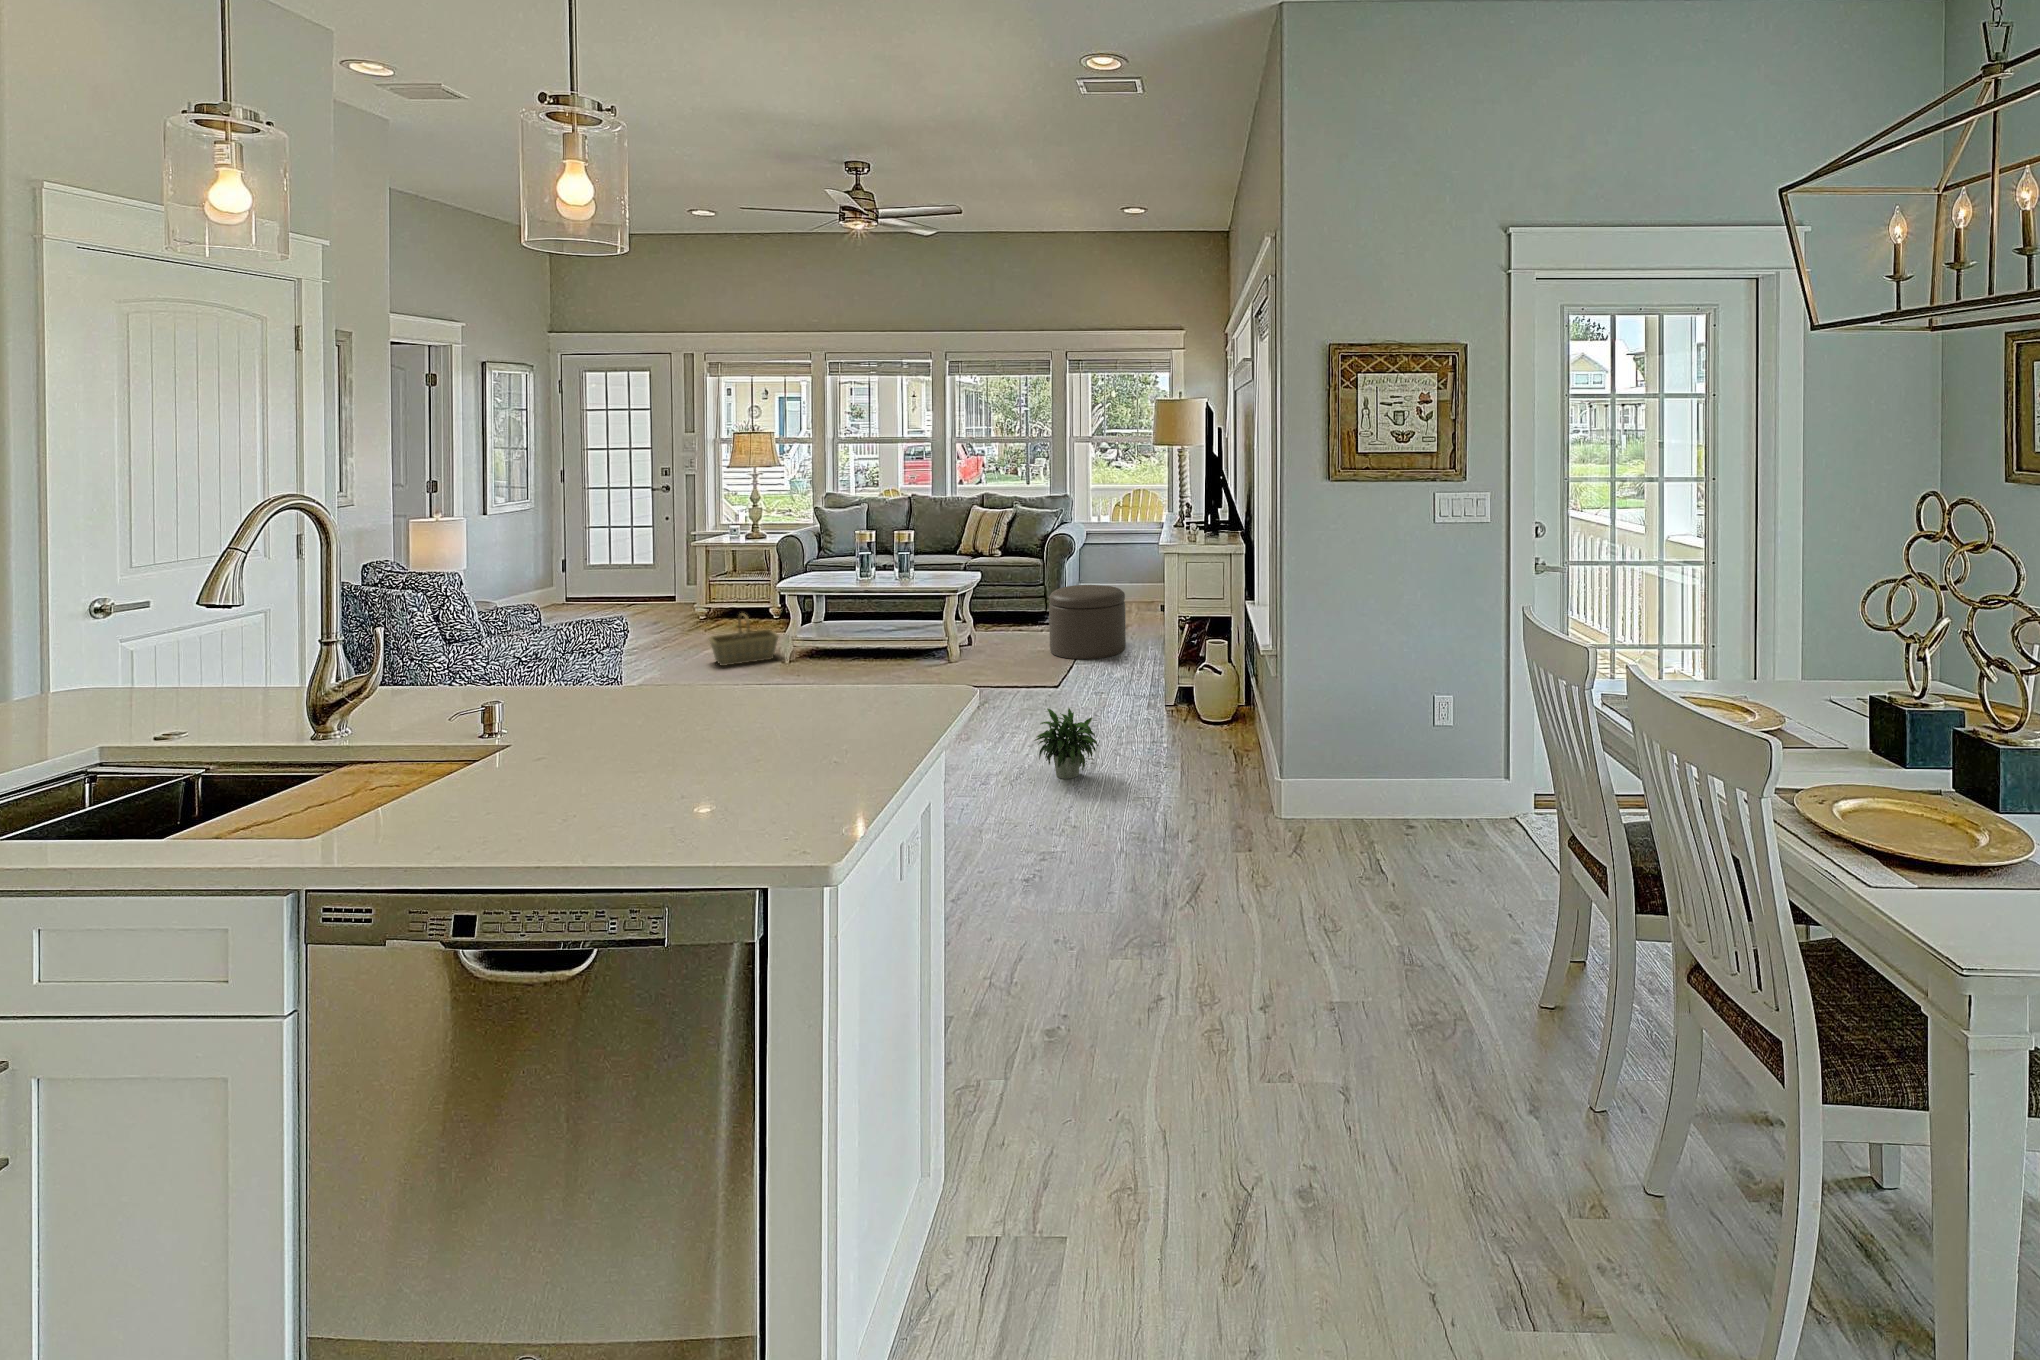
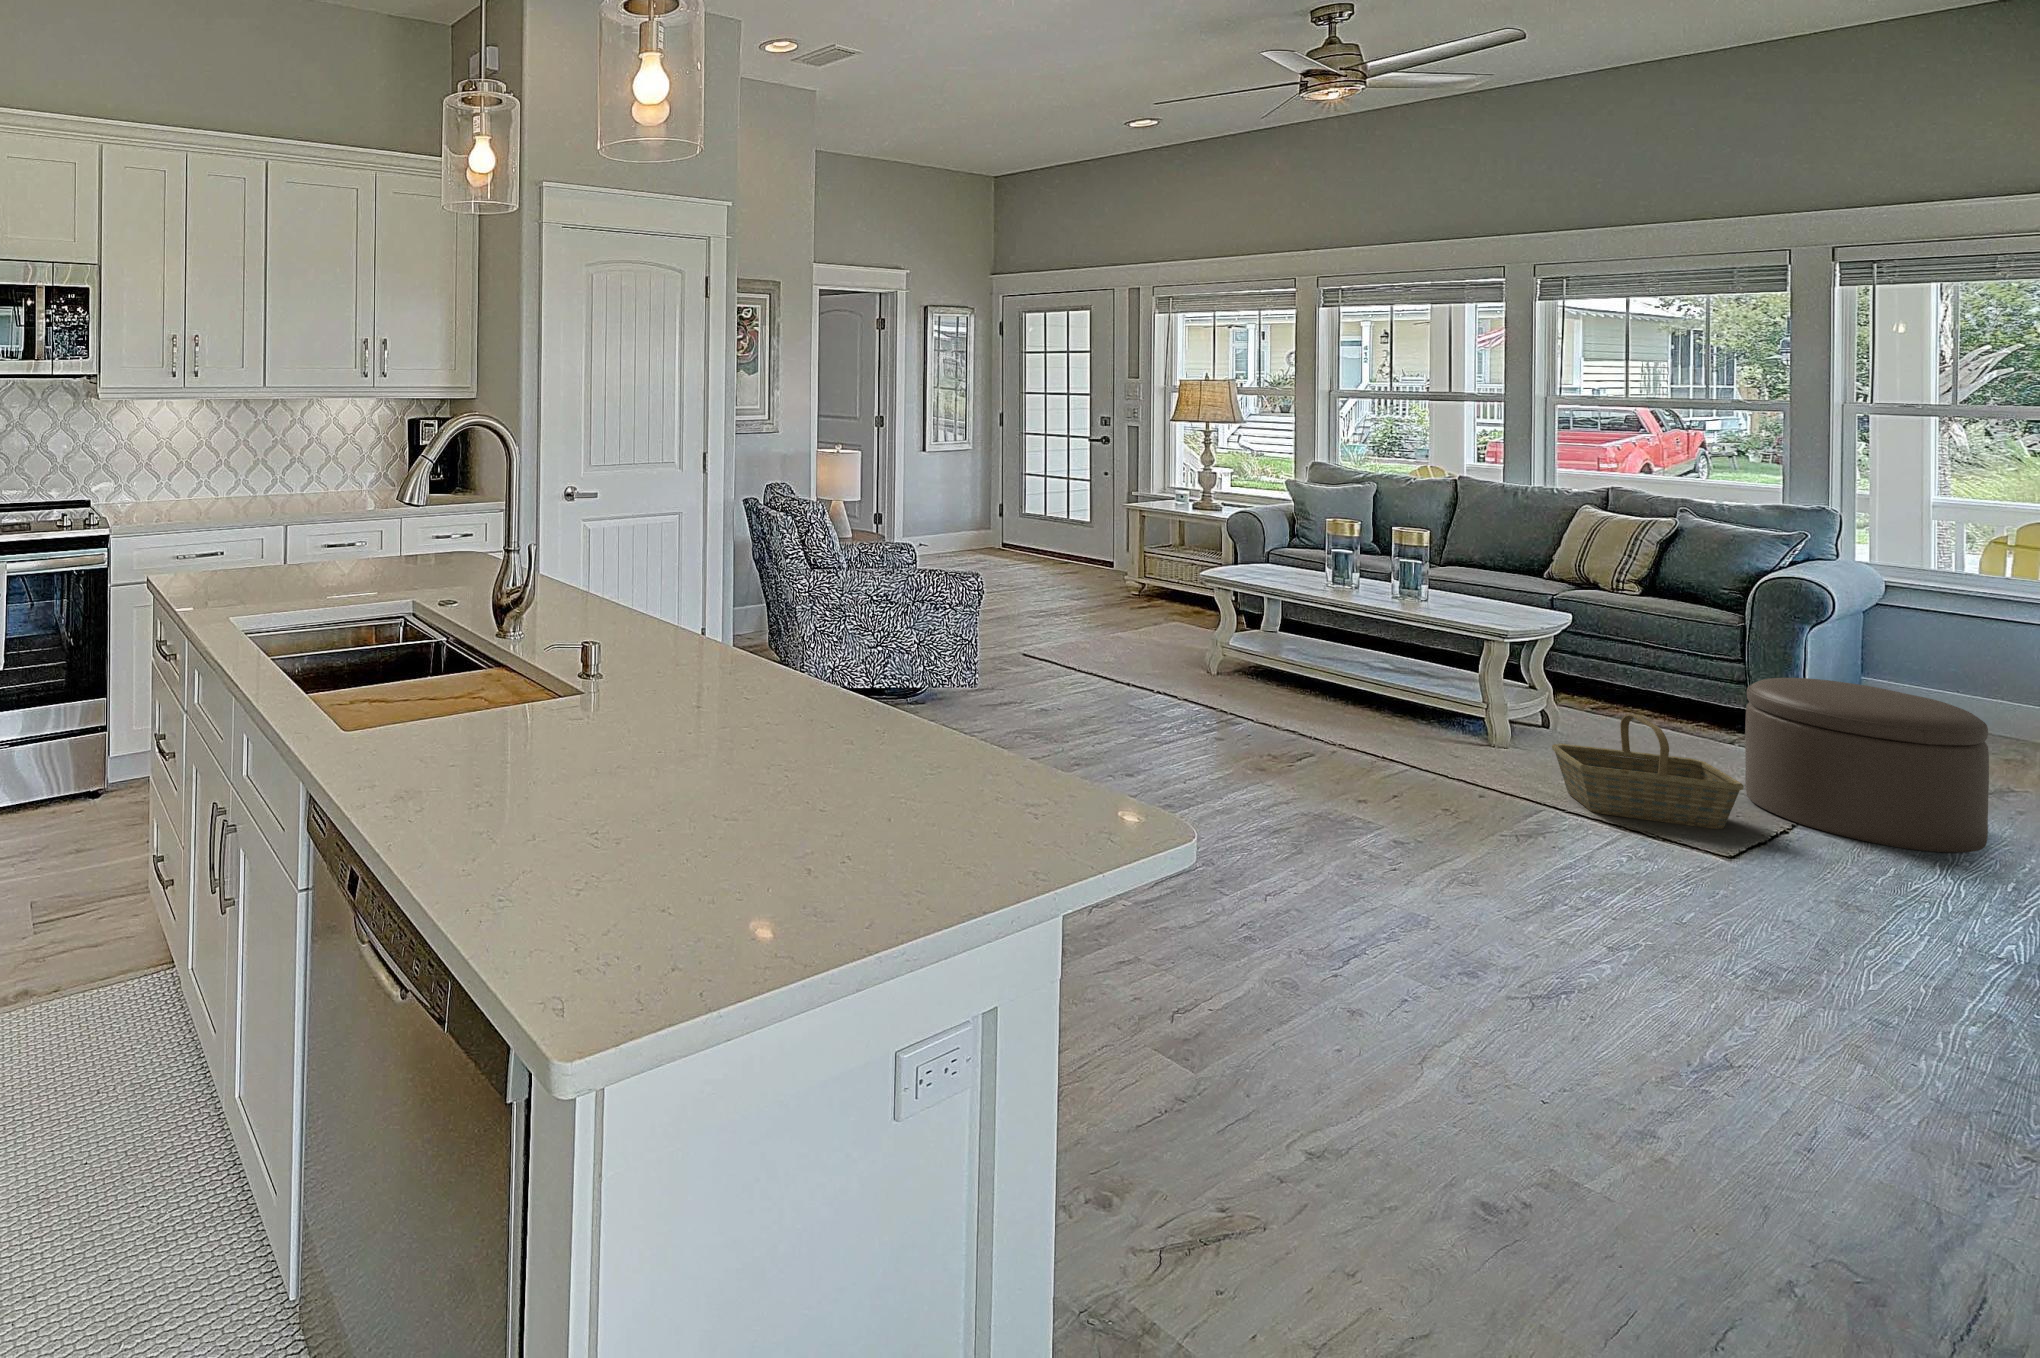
basket: present [709,613,779,666] -> present [1552,714,1744,829]
potted plant: present [1034,708,1098,779] -> none [1638,955,1870,1161]

